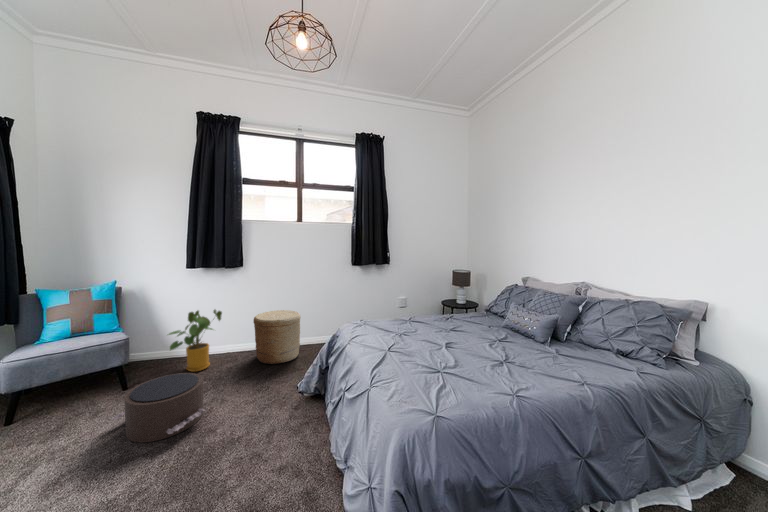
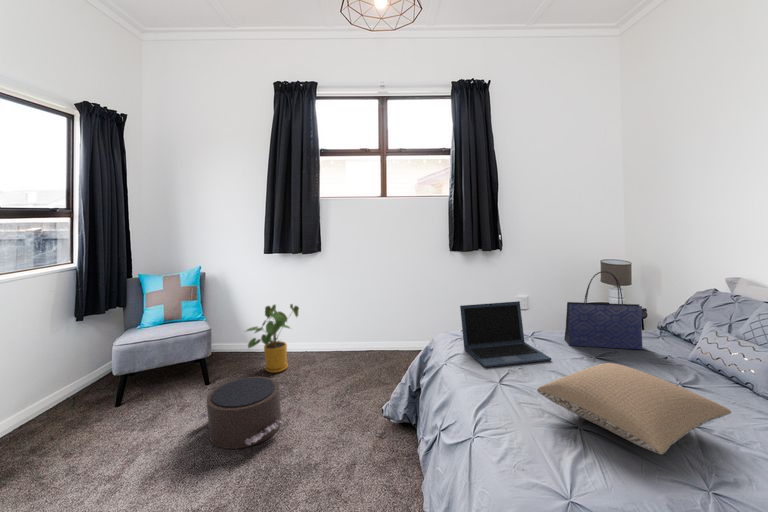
tote bag: none [431,272,479,324] -> present [564,271,647,350]
laptop: none [360,295,423,341] -> present [460,301,551,367]
woven basket: present [254,310,300,364] -> none [332,308,386,373]
pillow: none [414,329,524,376] -> present [537,363,731,454]

